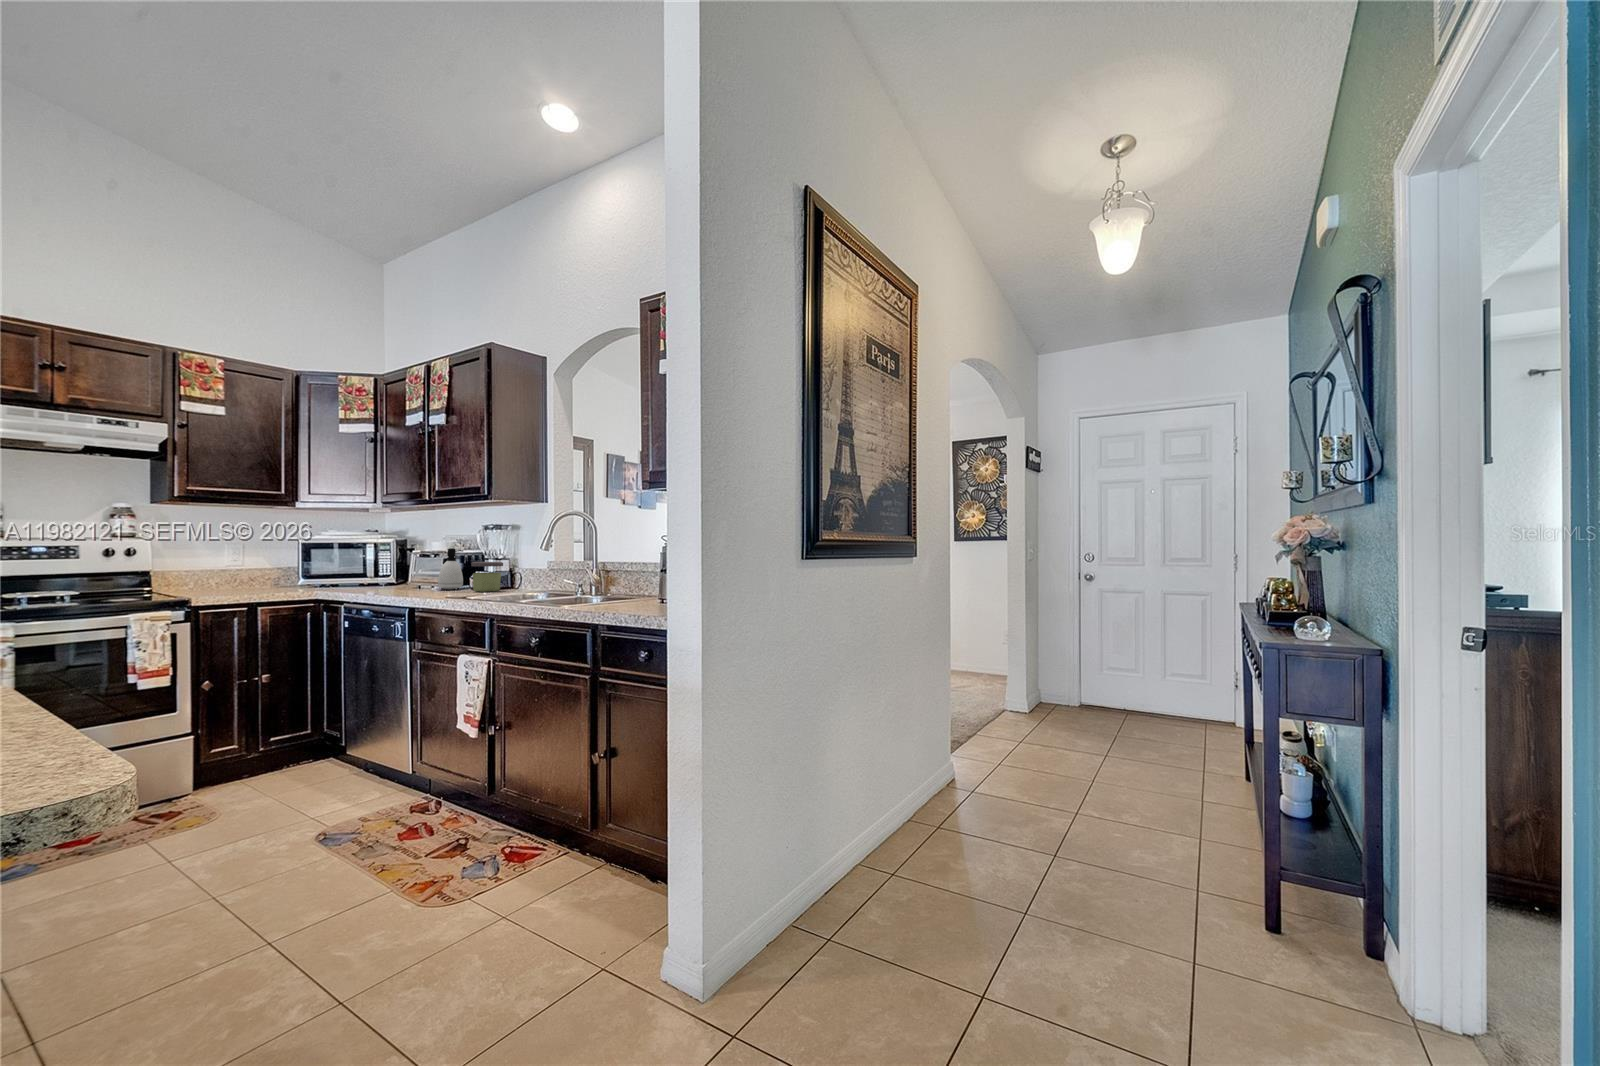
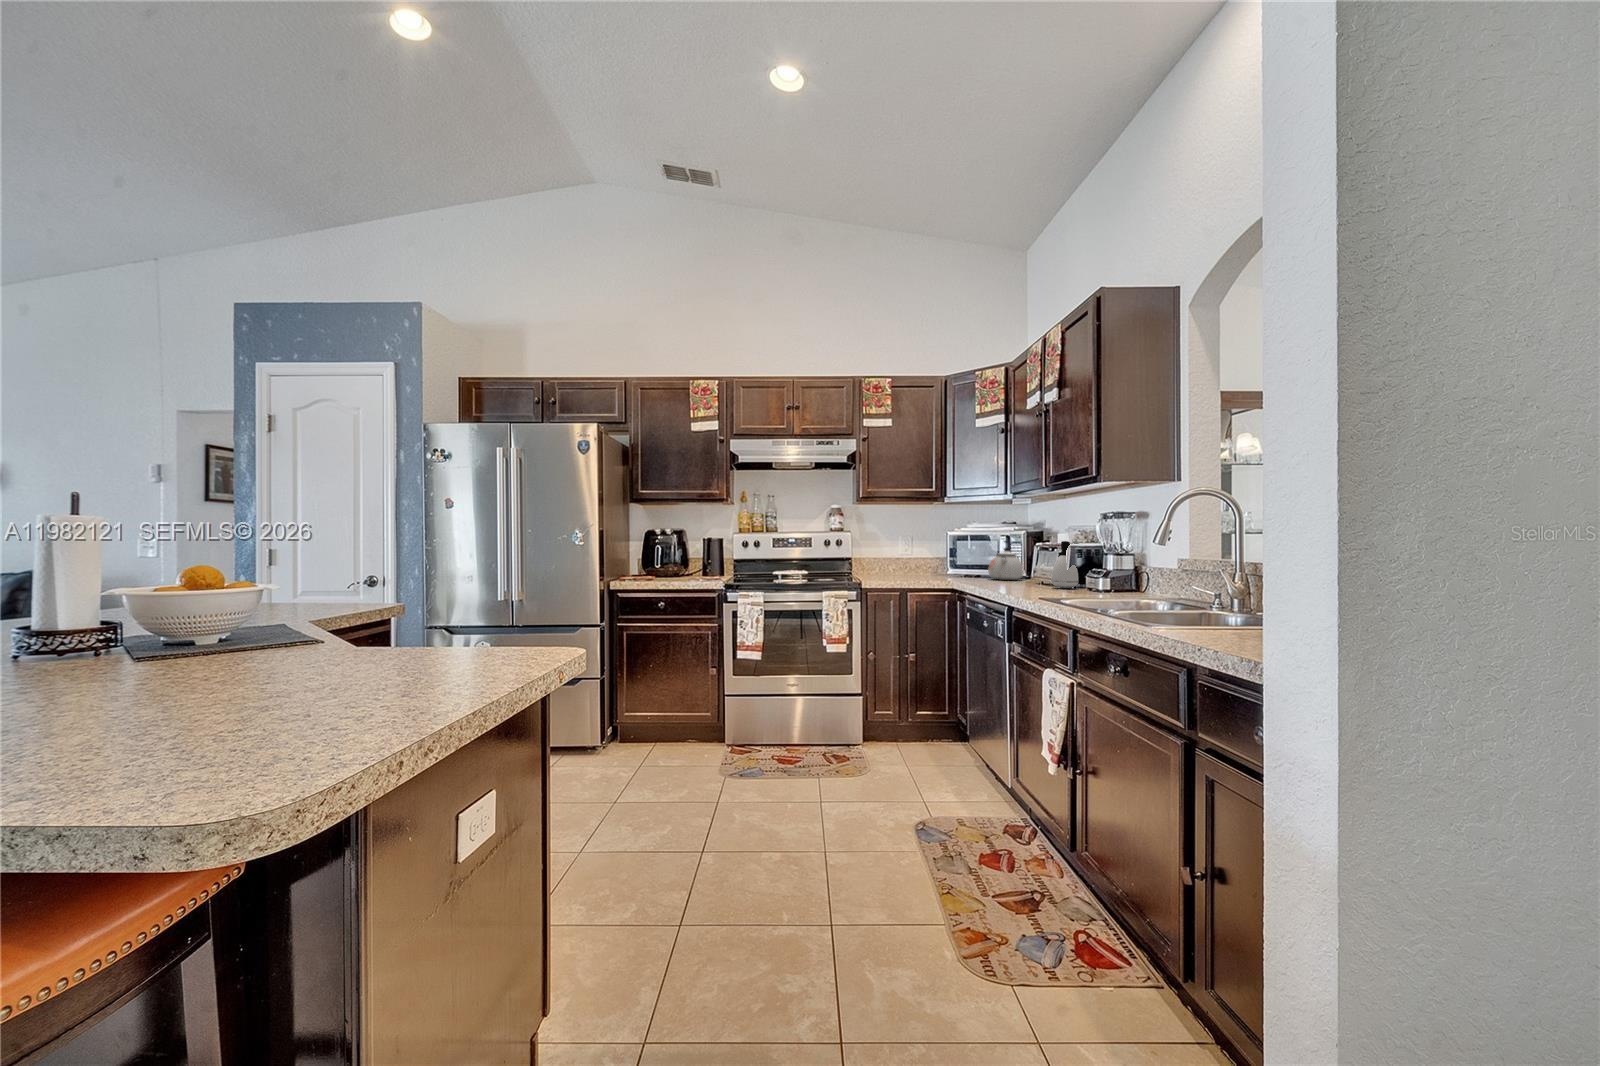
kettle: none [358,548,397,586] -> present [988,541,1023,580]
jar: present [471,562,503,592] -> none [1081,557,1120,594]

